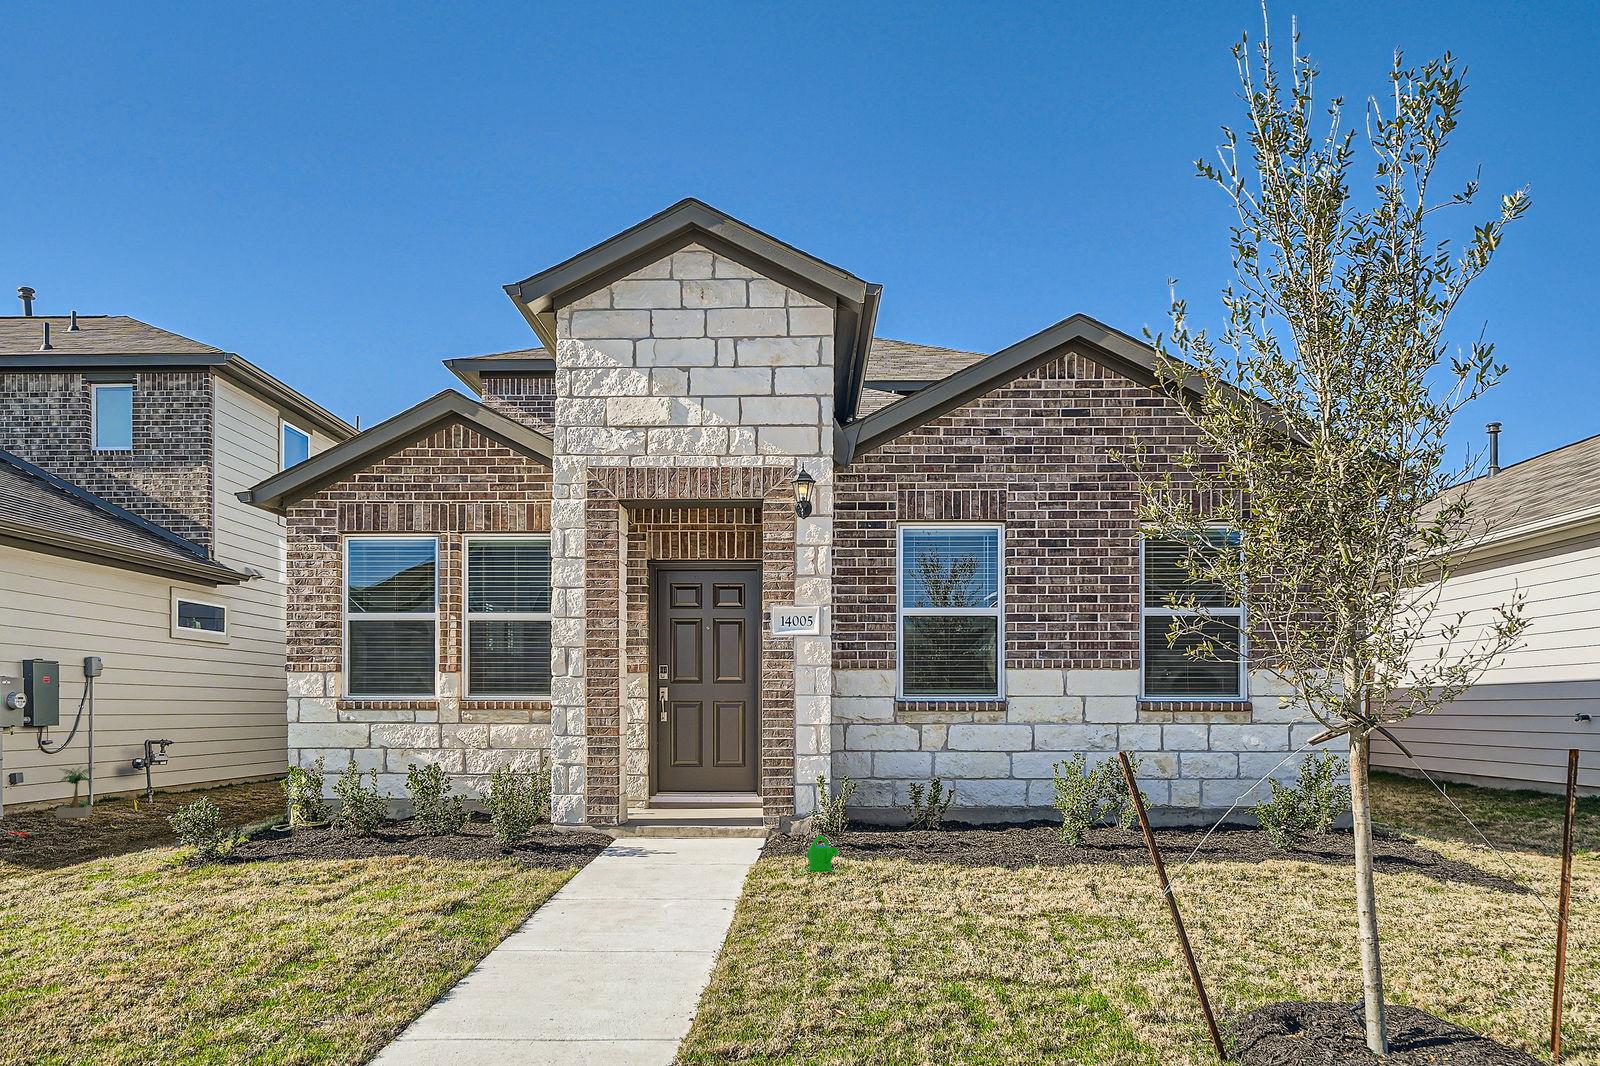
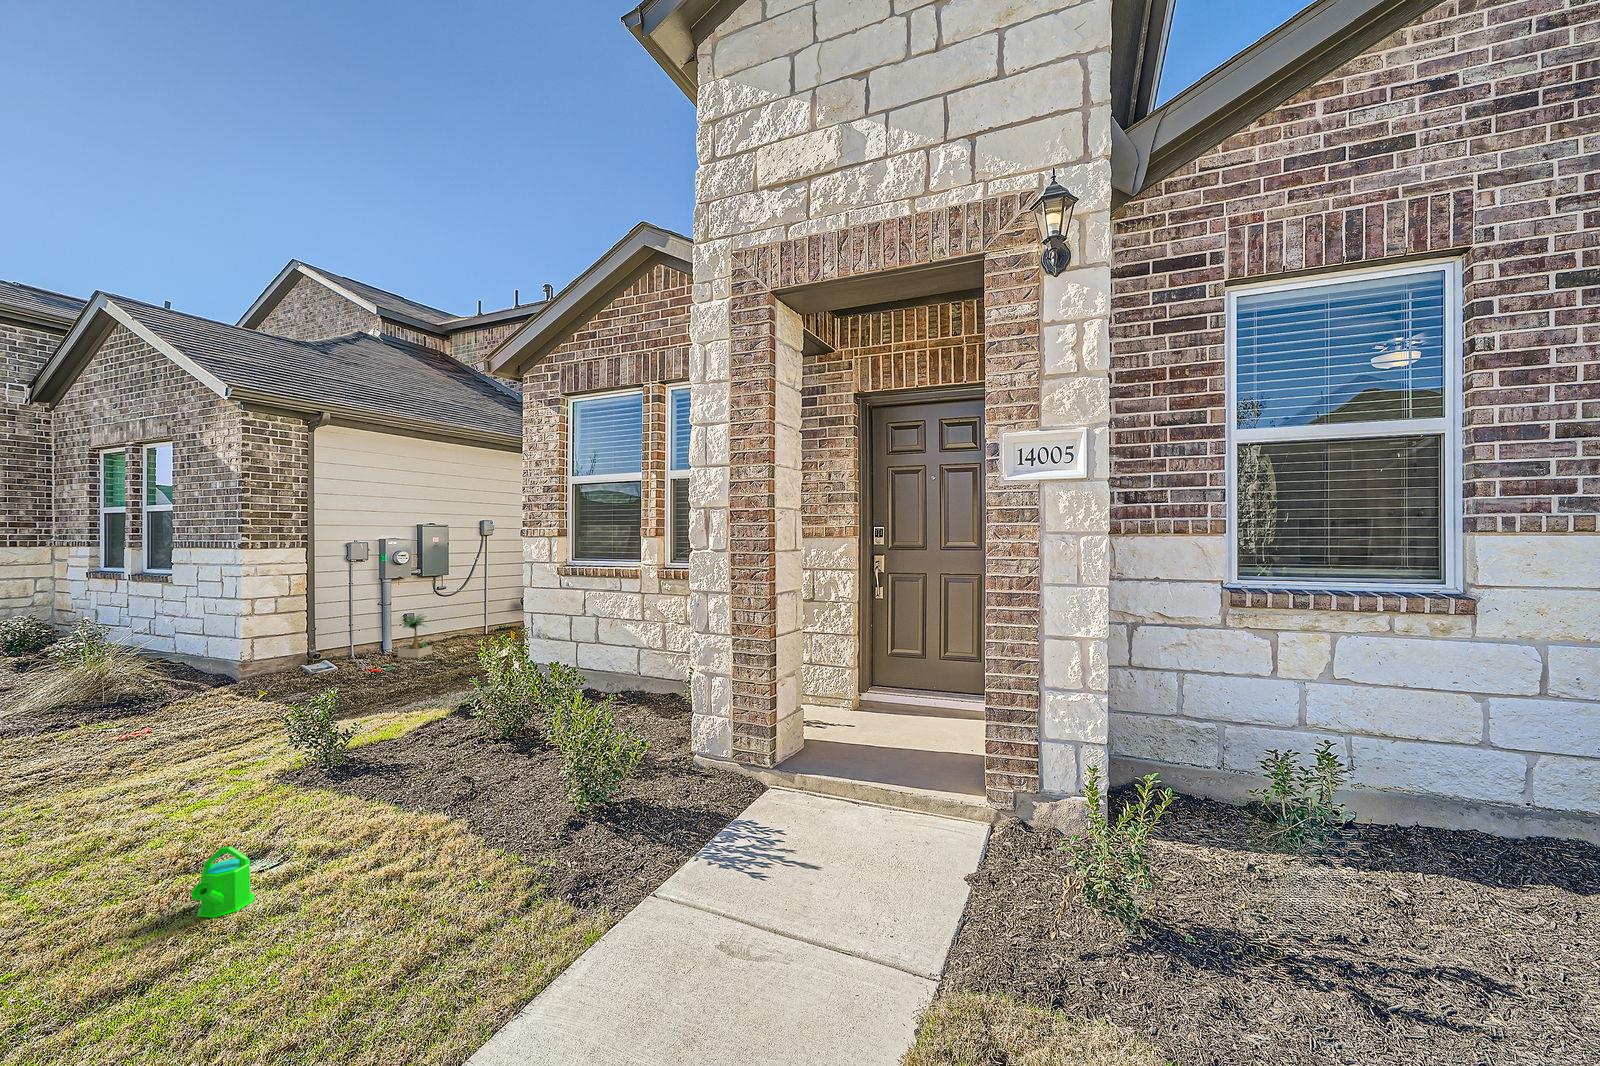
watering can: present [807,835,838,871] -> present [191,846,255,918]

